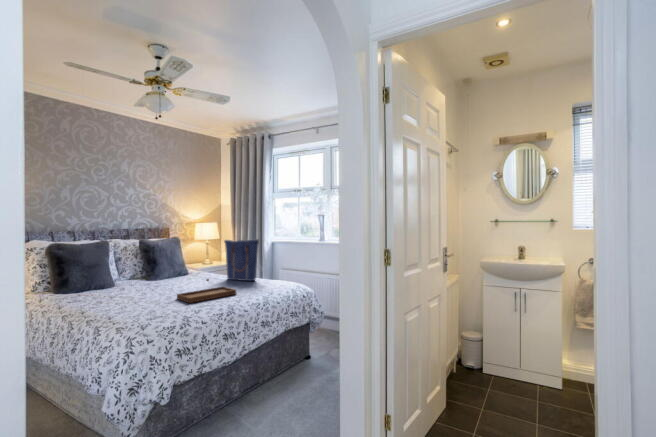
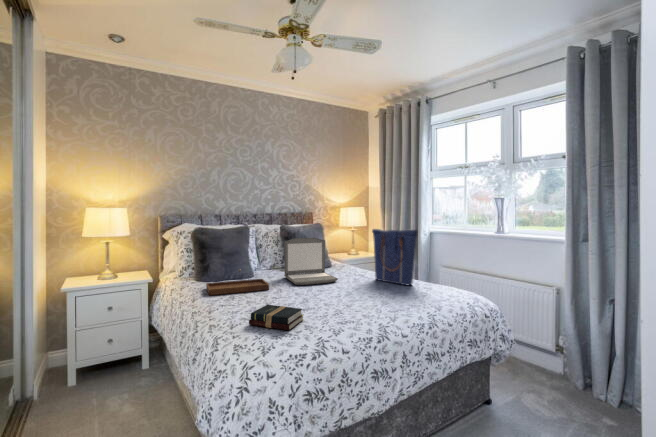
laptop: none [146,249,196,288] -> present [284,238,338,285]
tray: present [177,279,236,303] -> present [206,269,269,295]
hardback book: none [125,300,170,315] -> present [249,305,303,330]

